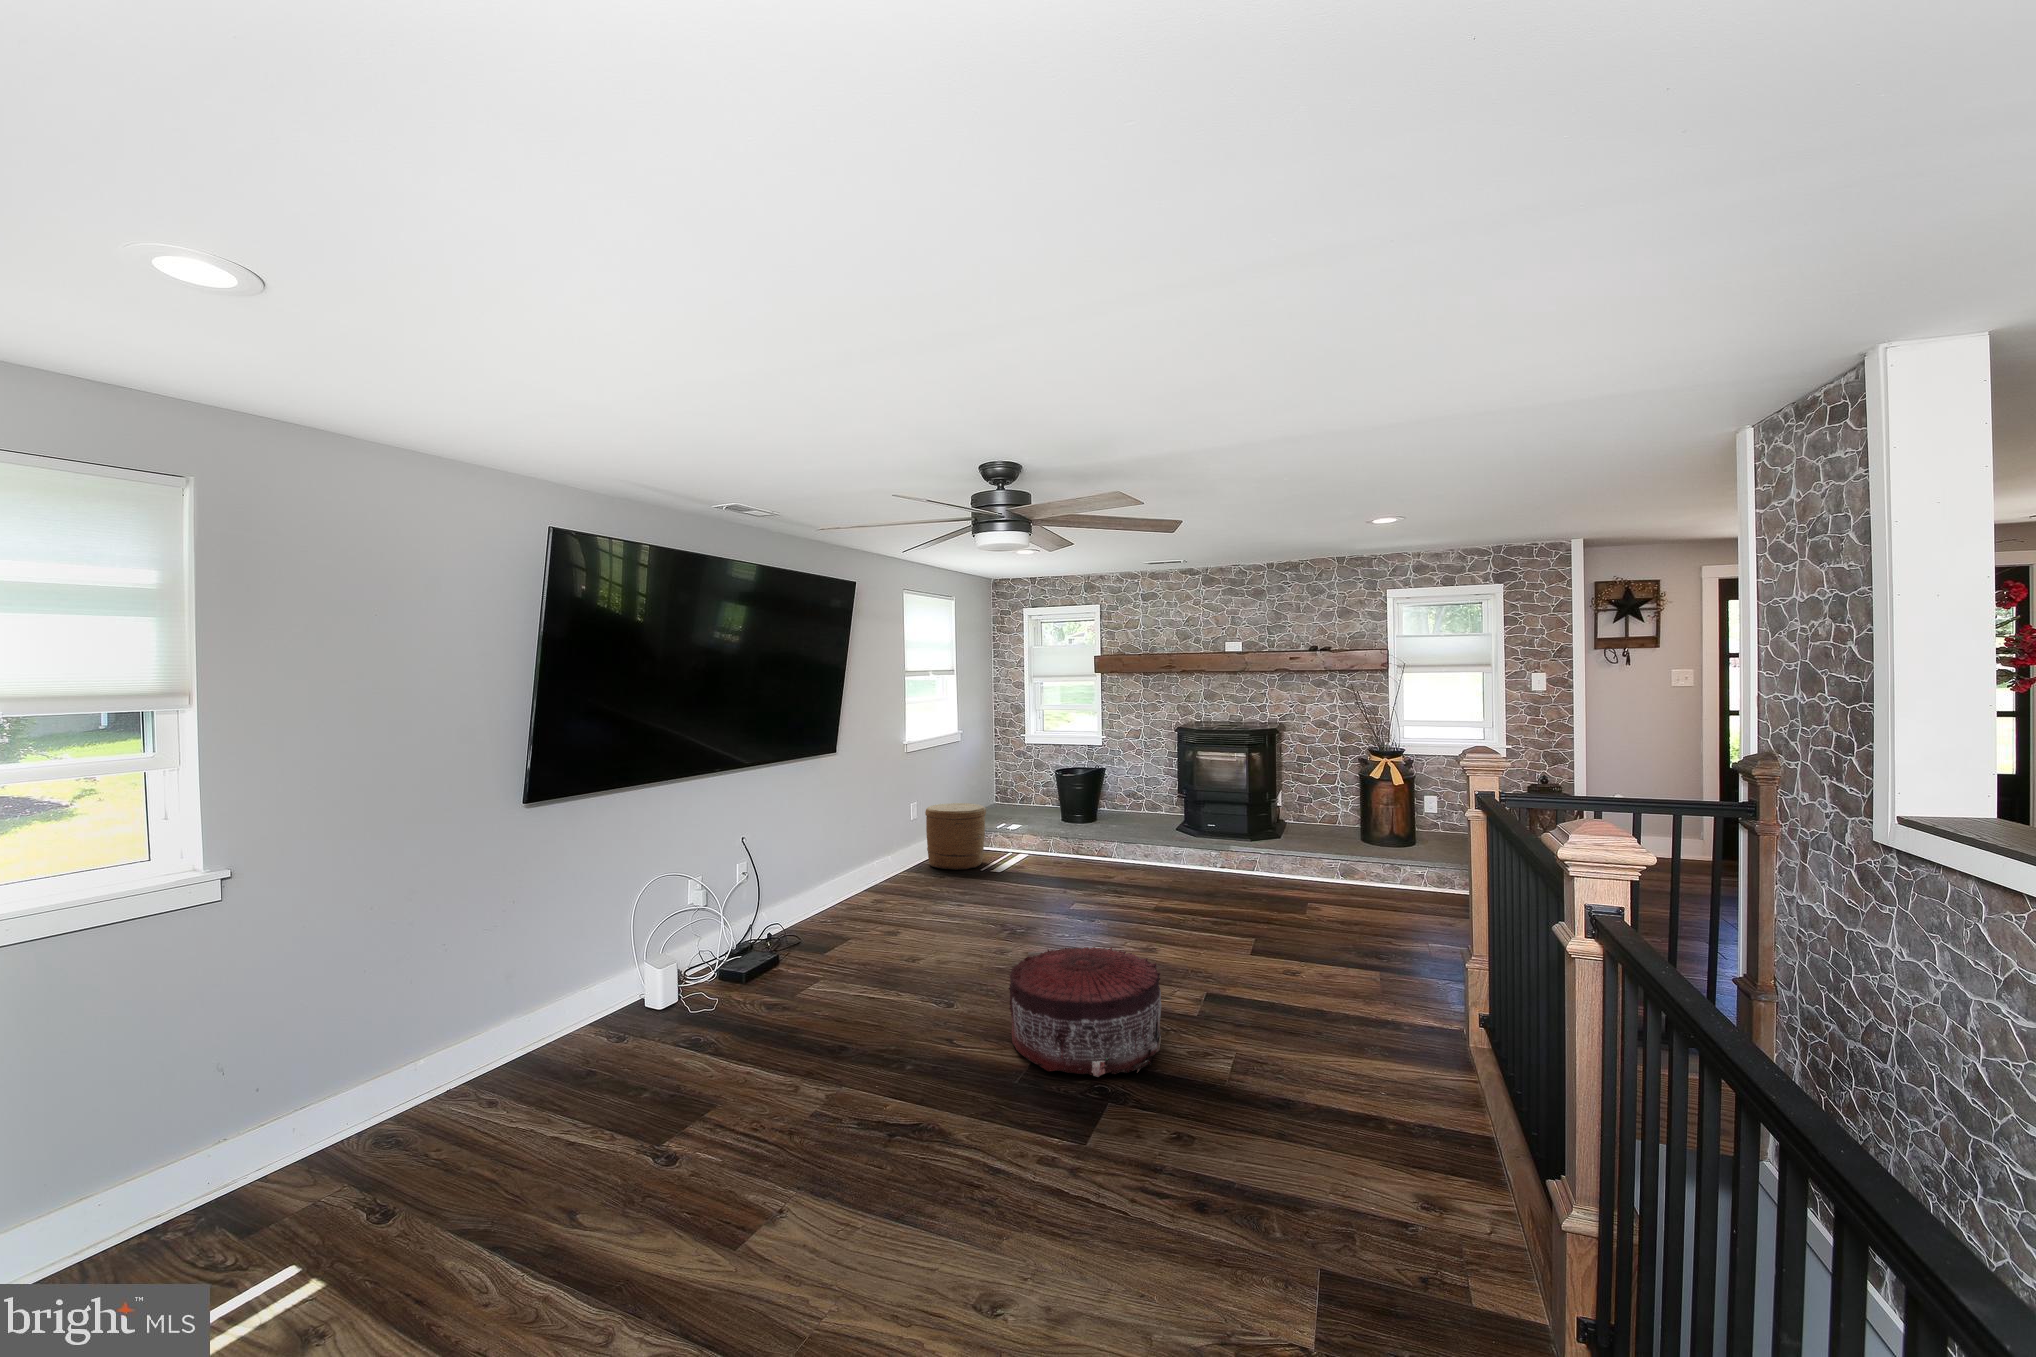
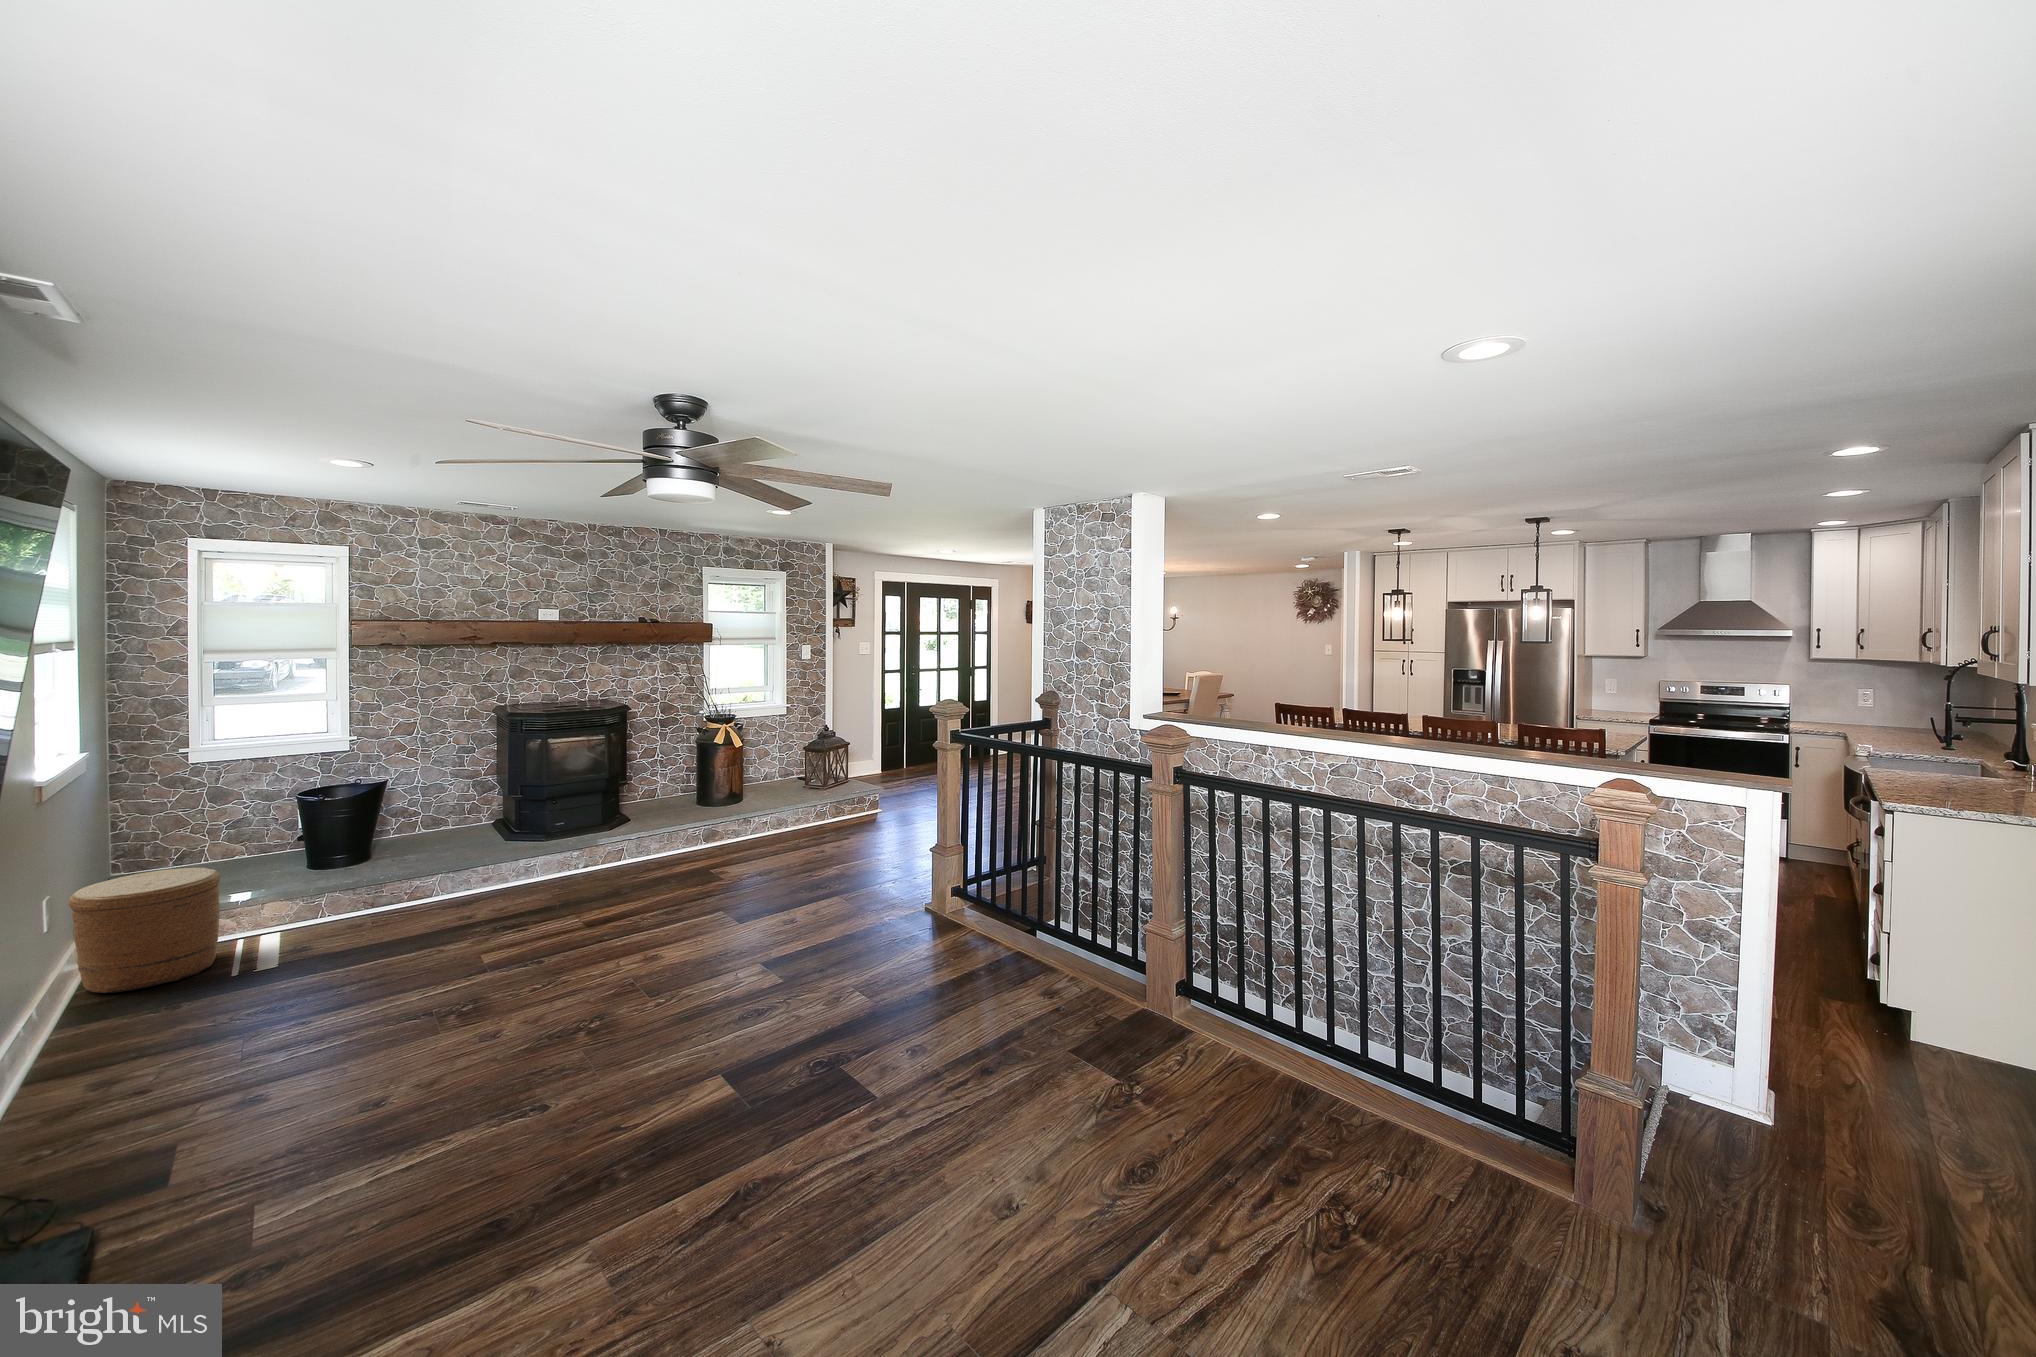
pouf: present [1009,947,1162,1077] -> none [661,949,834,1090]

